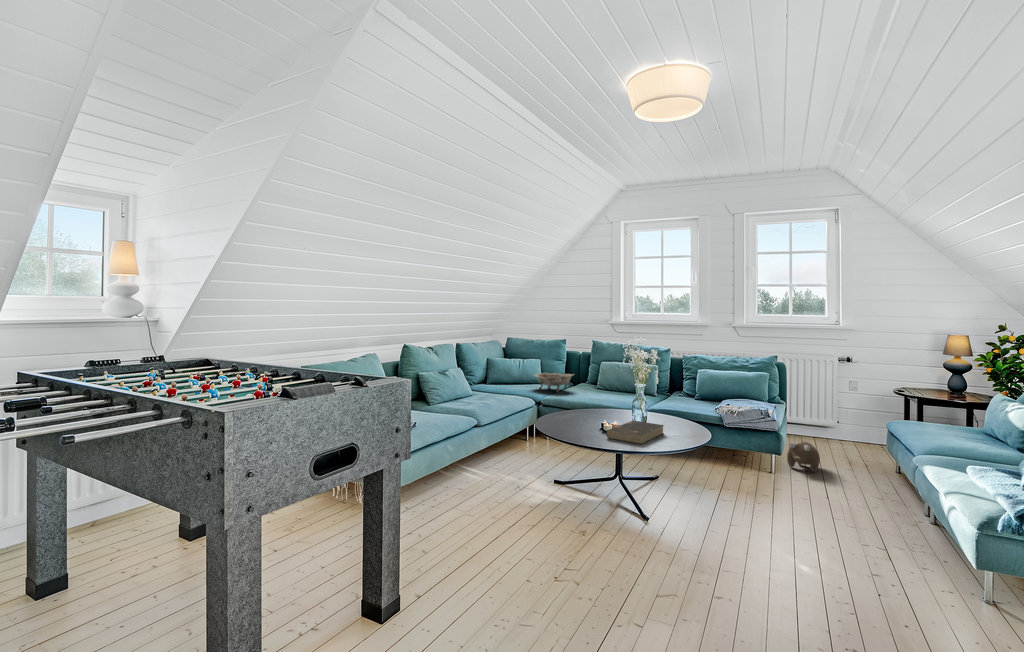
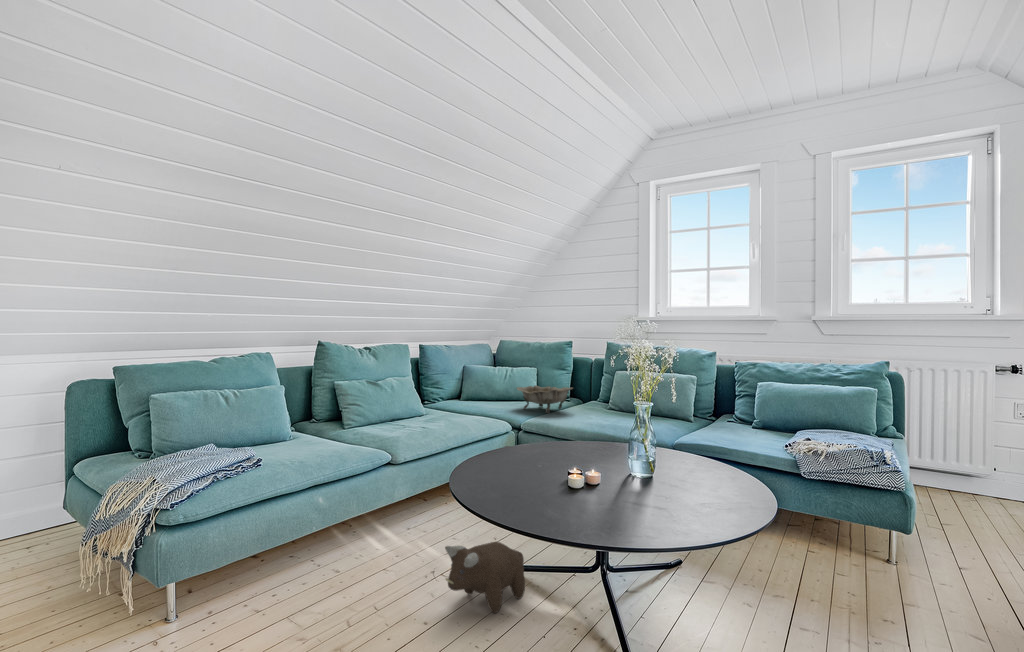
book: present [606,421,664,444] -> none [564,466,680,518]
plush toy: present [787,442,820,472] -> present [445,542,525,613]

